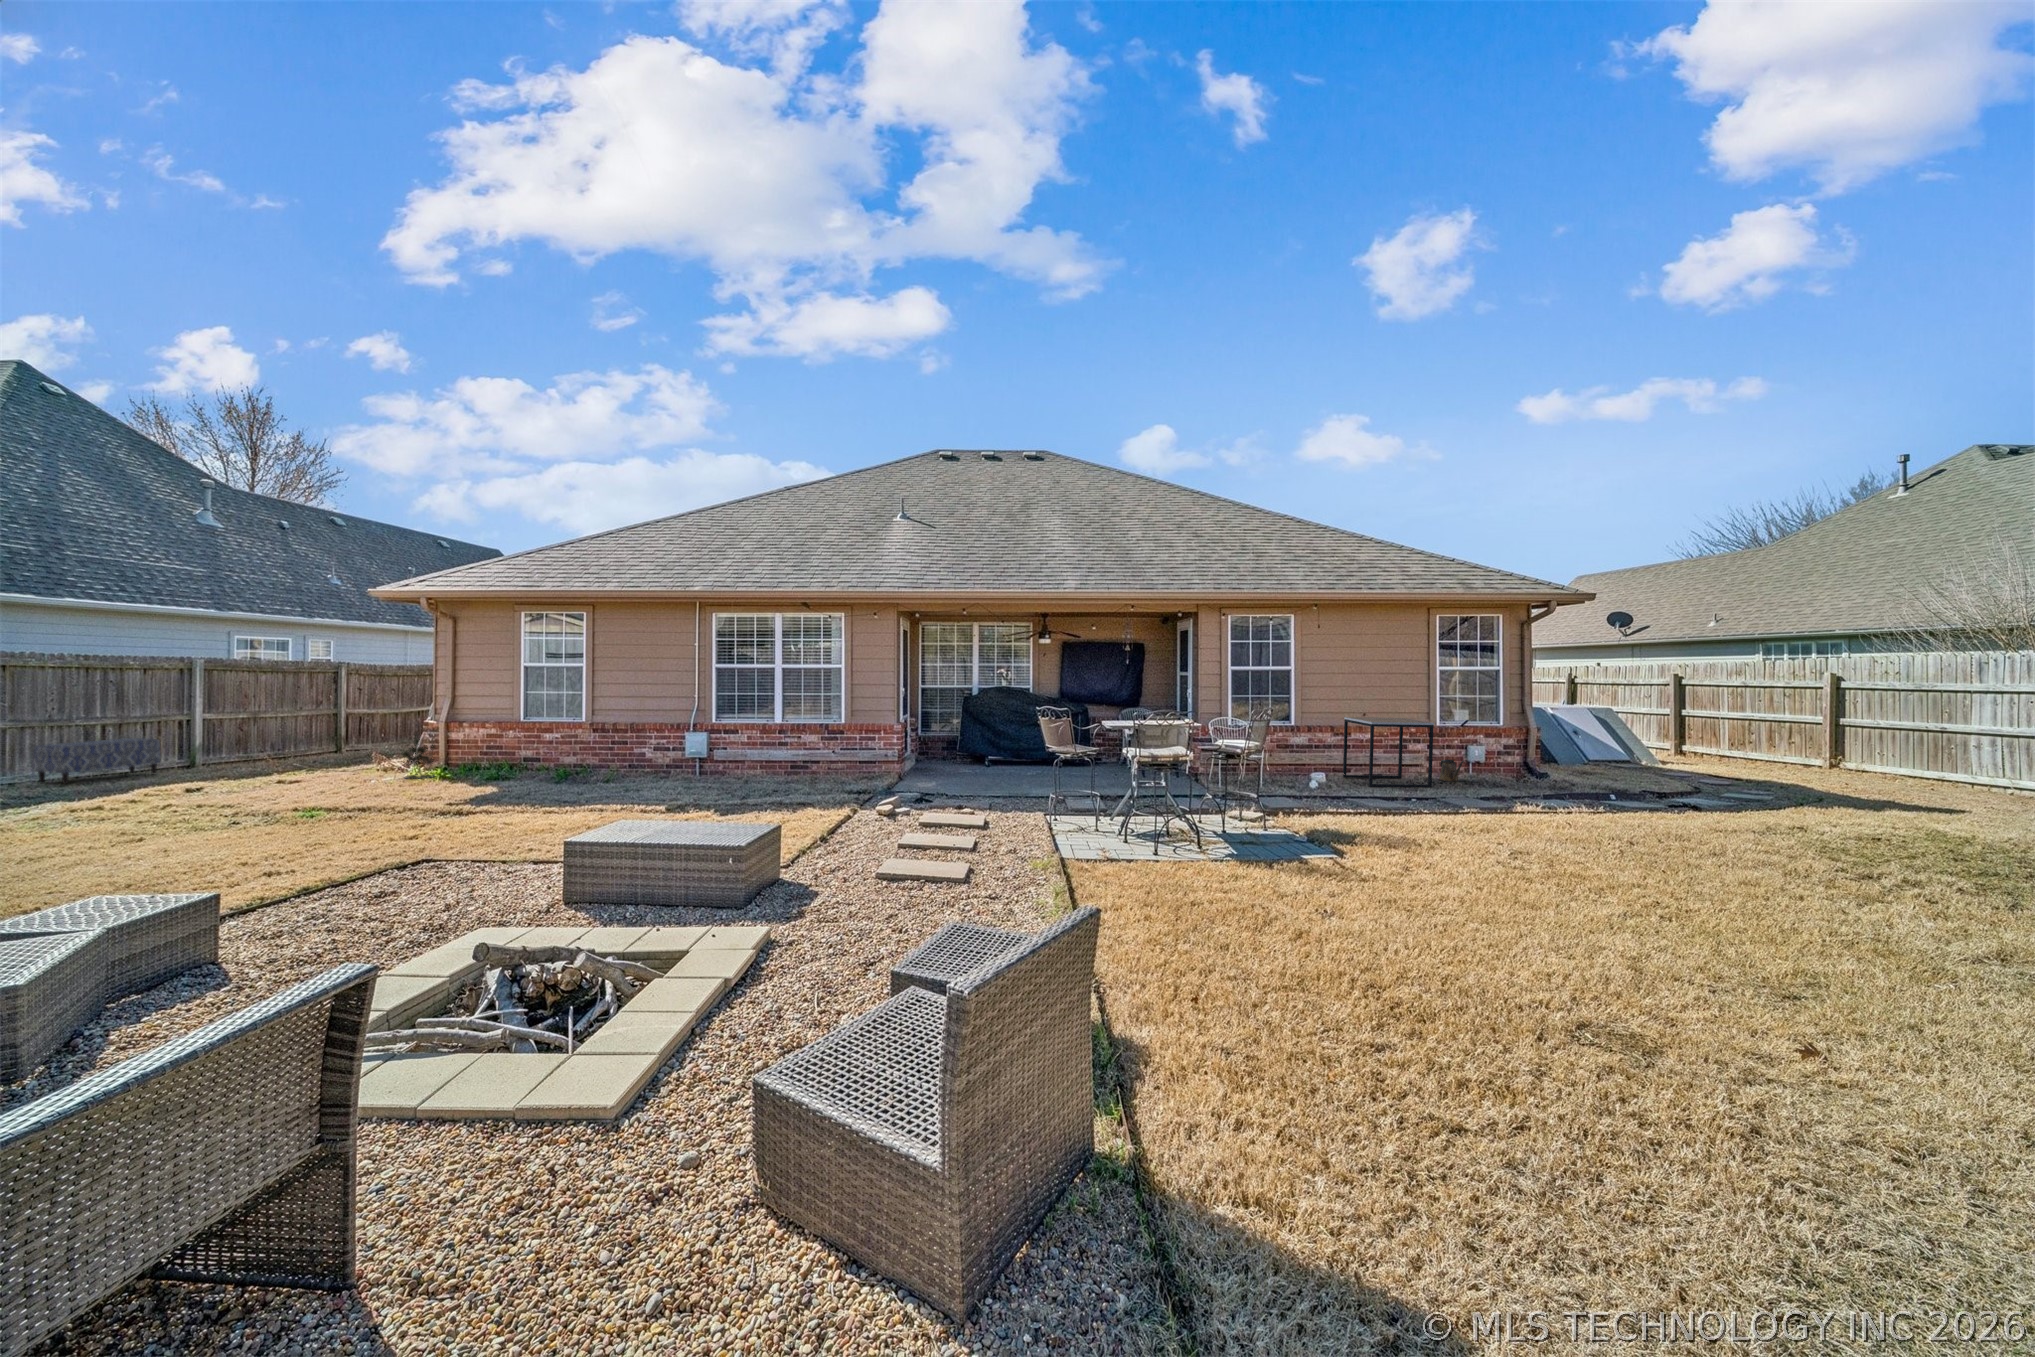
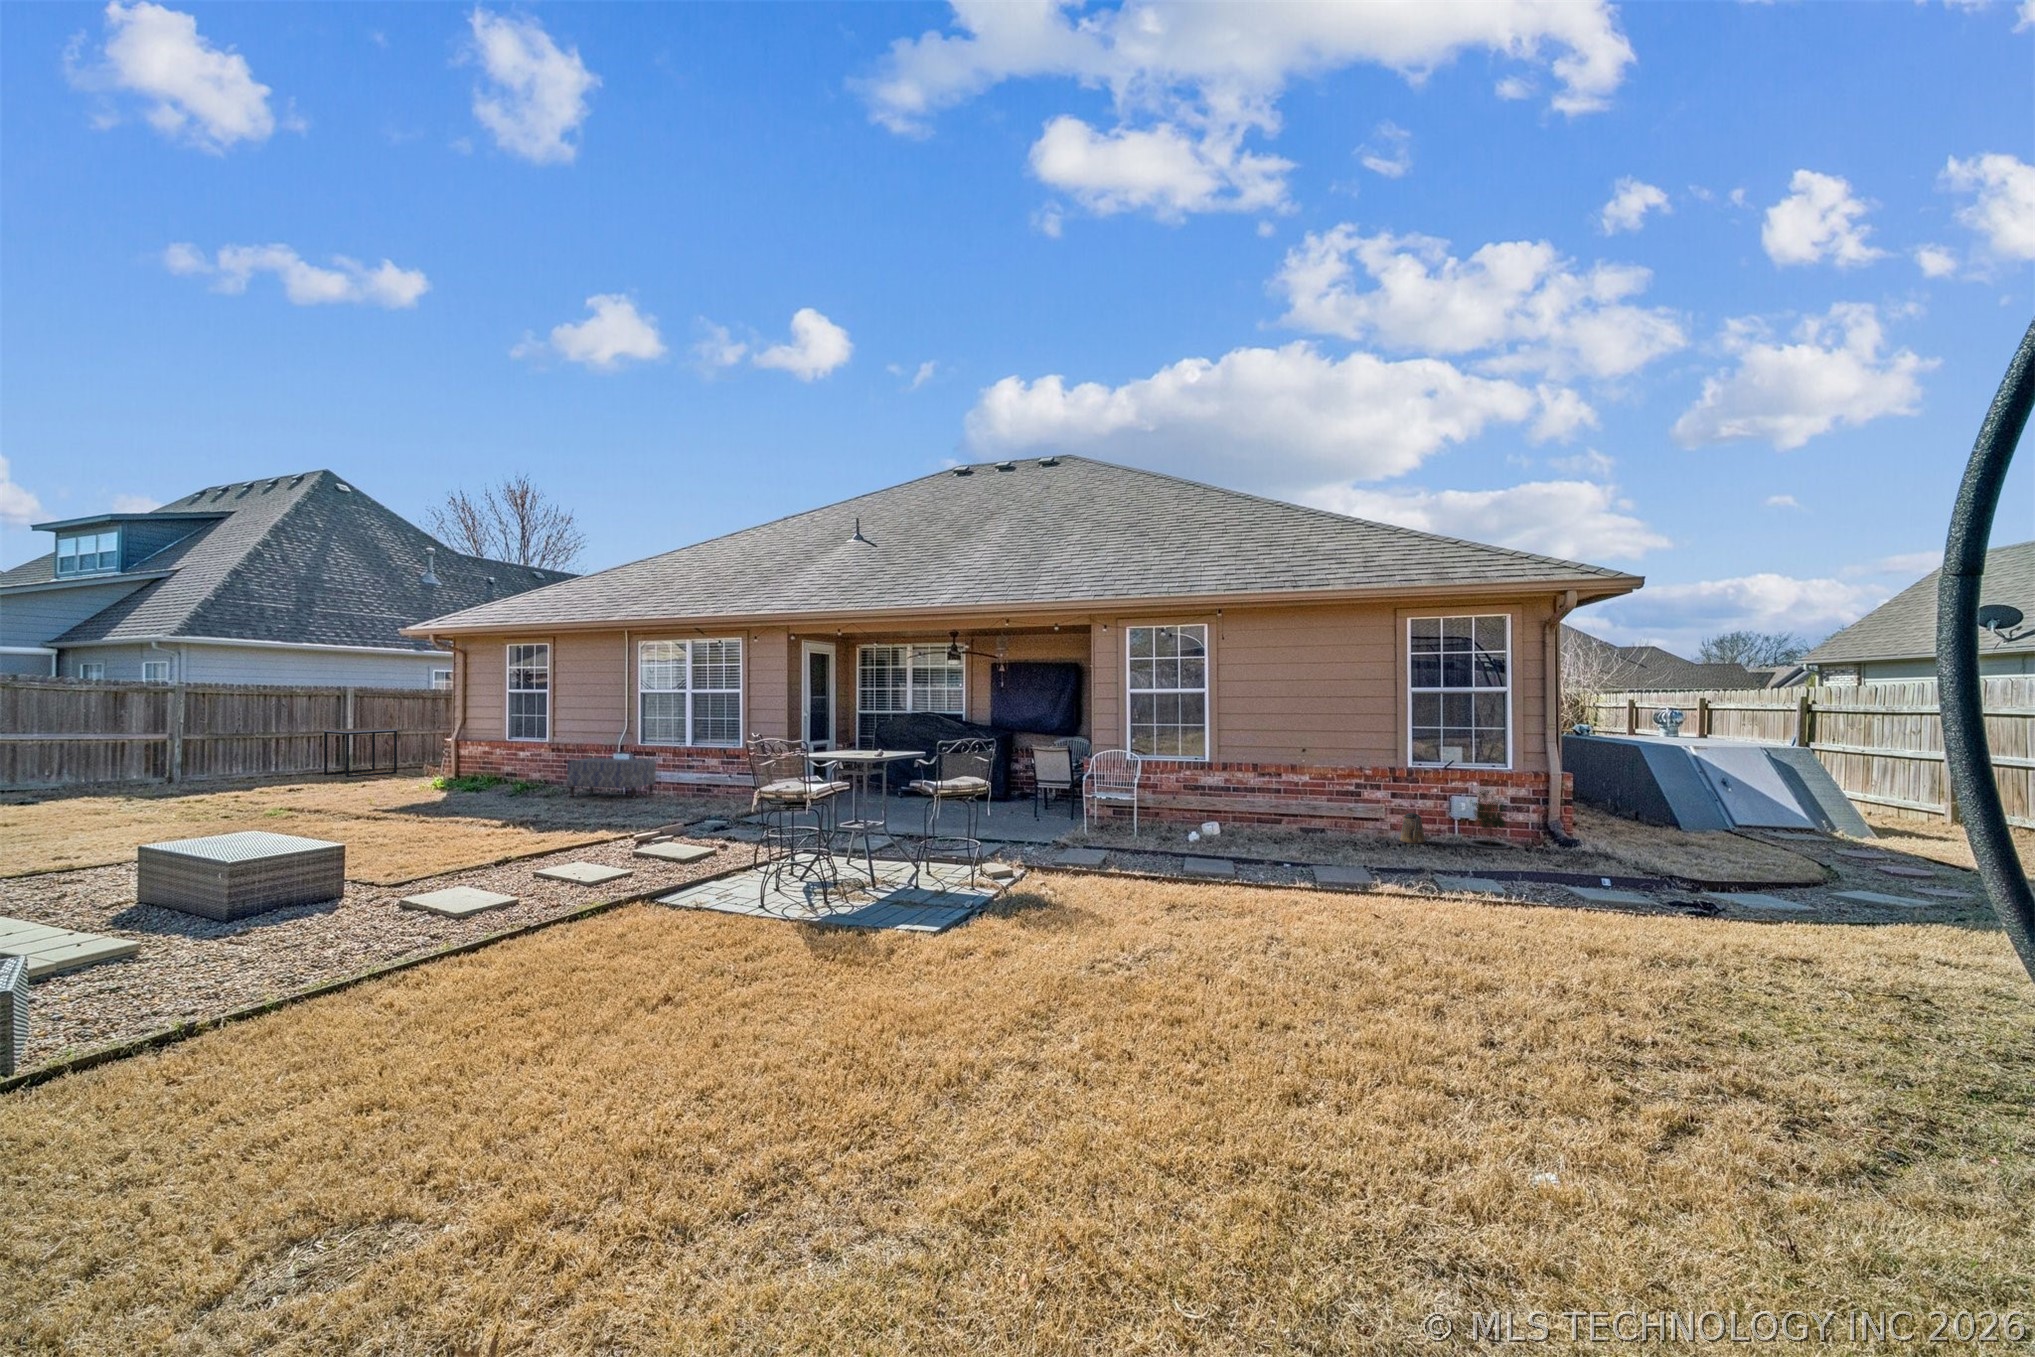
side table: present [1343,717,1434,787] -> present [324,728,397,777]
potted tree: present [401,735,436,779] -> present [1470,789,1509,849]
bench: present [34,738,160,784] -> present [567,758,656,798]

